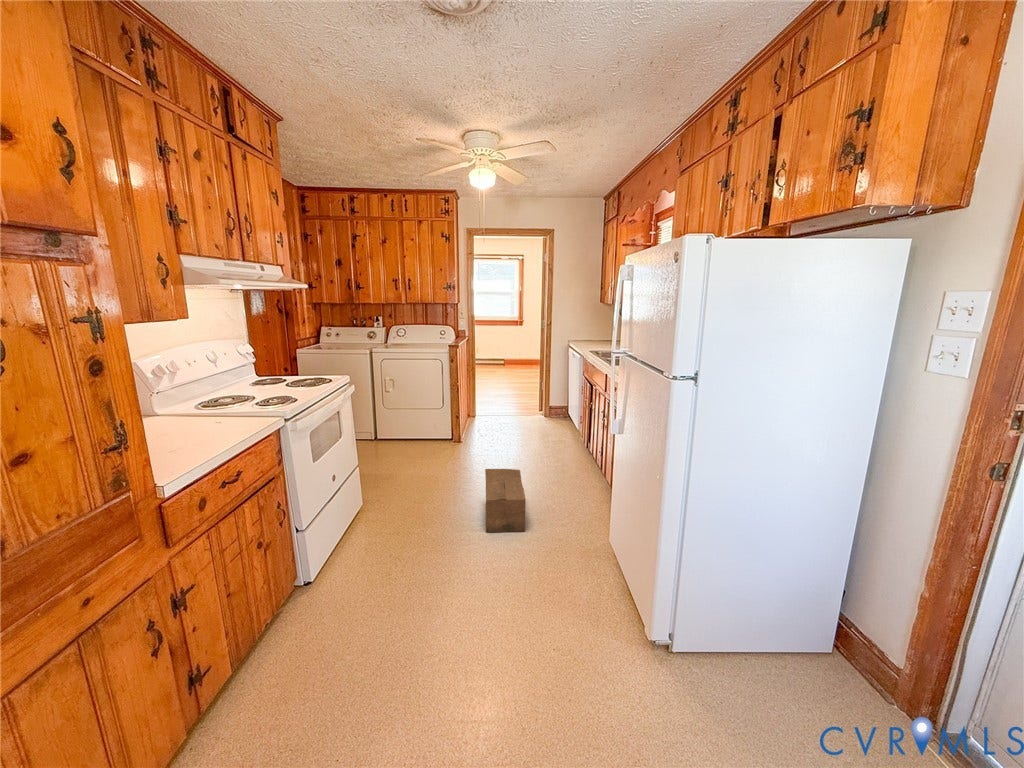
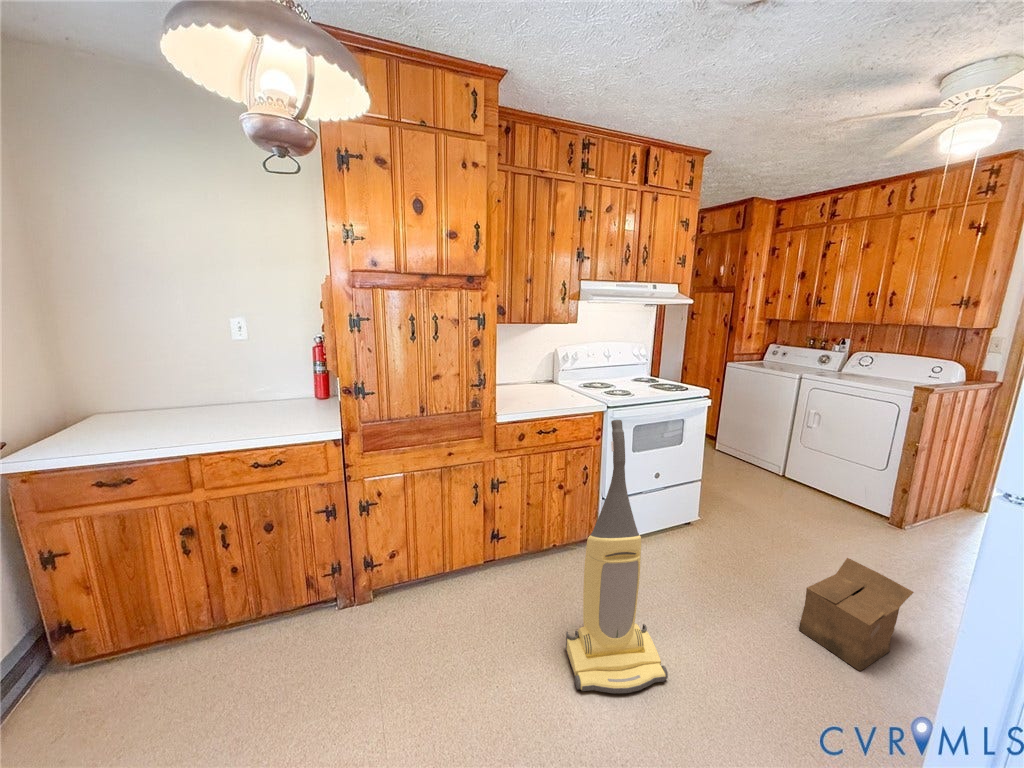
vacuum cleaner: none [386,419,477,713] -> present [566,420,668,693]

